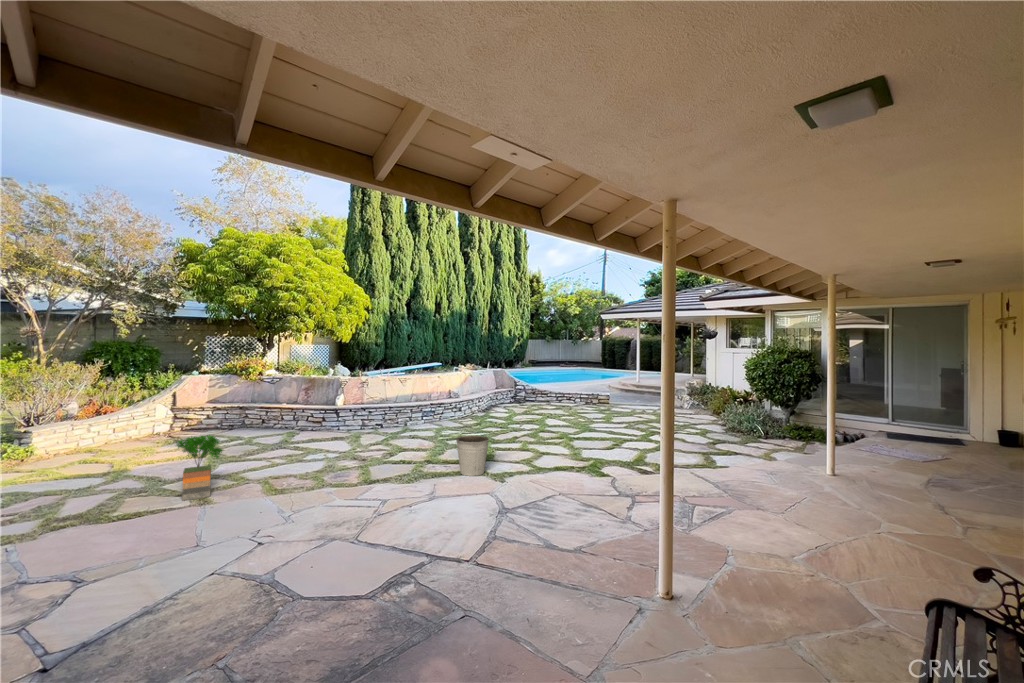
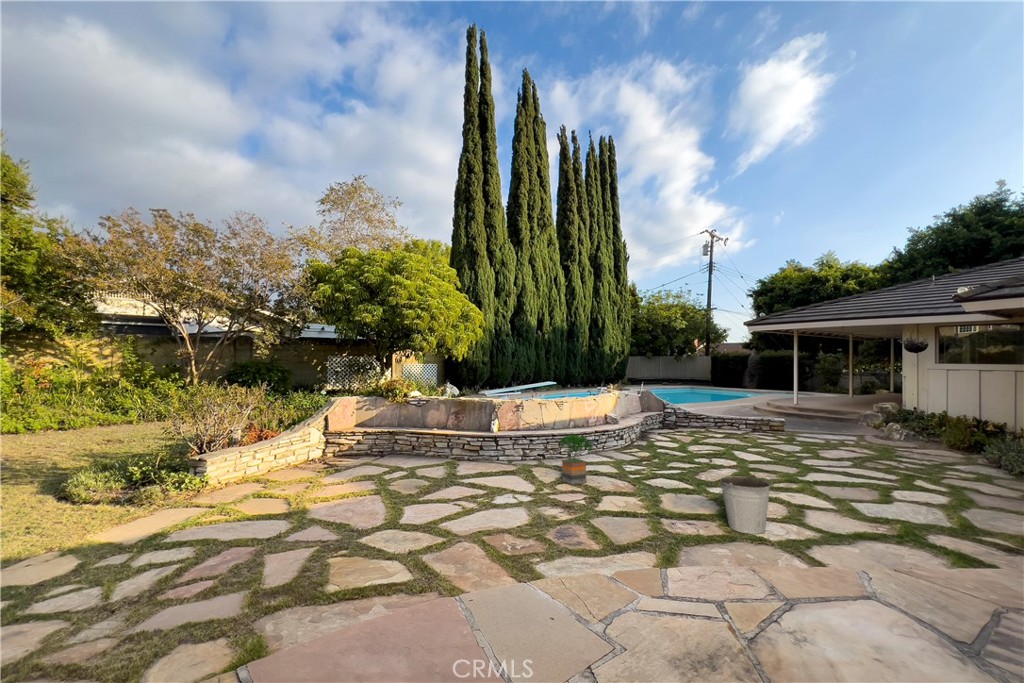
potted tree: present [176,435,223,501] -> present [559,435,593,485]

